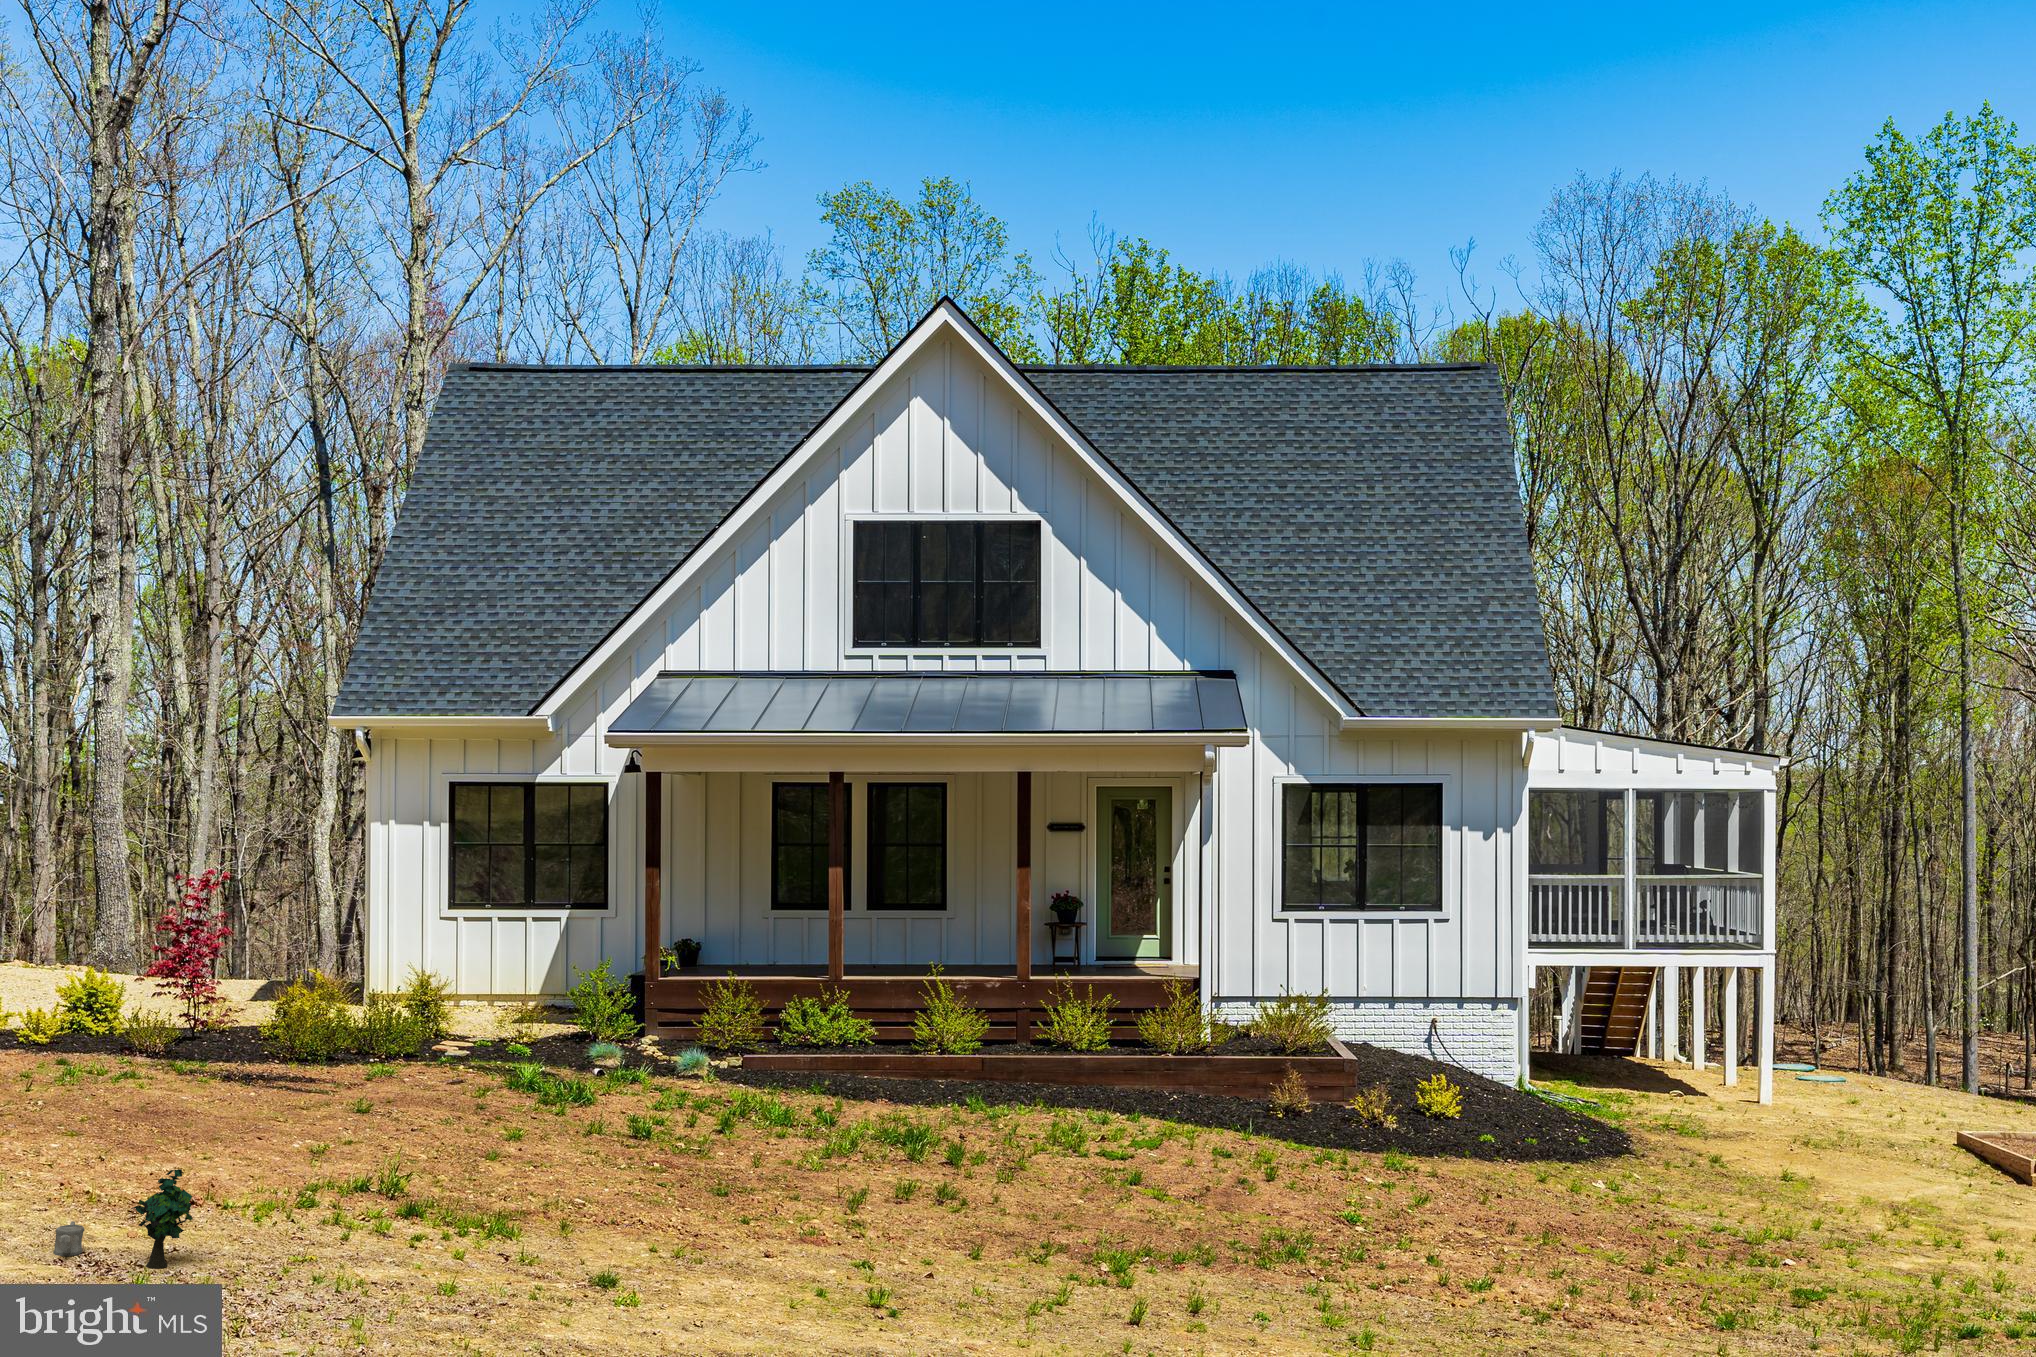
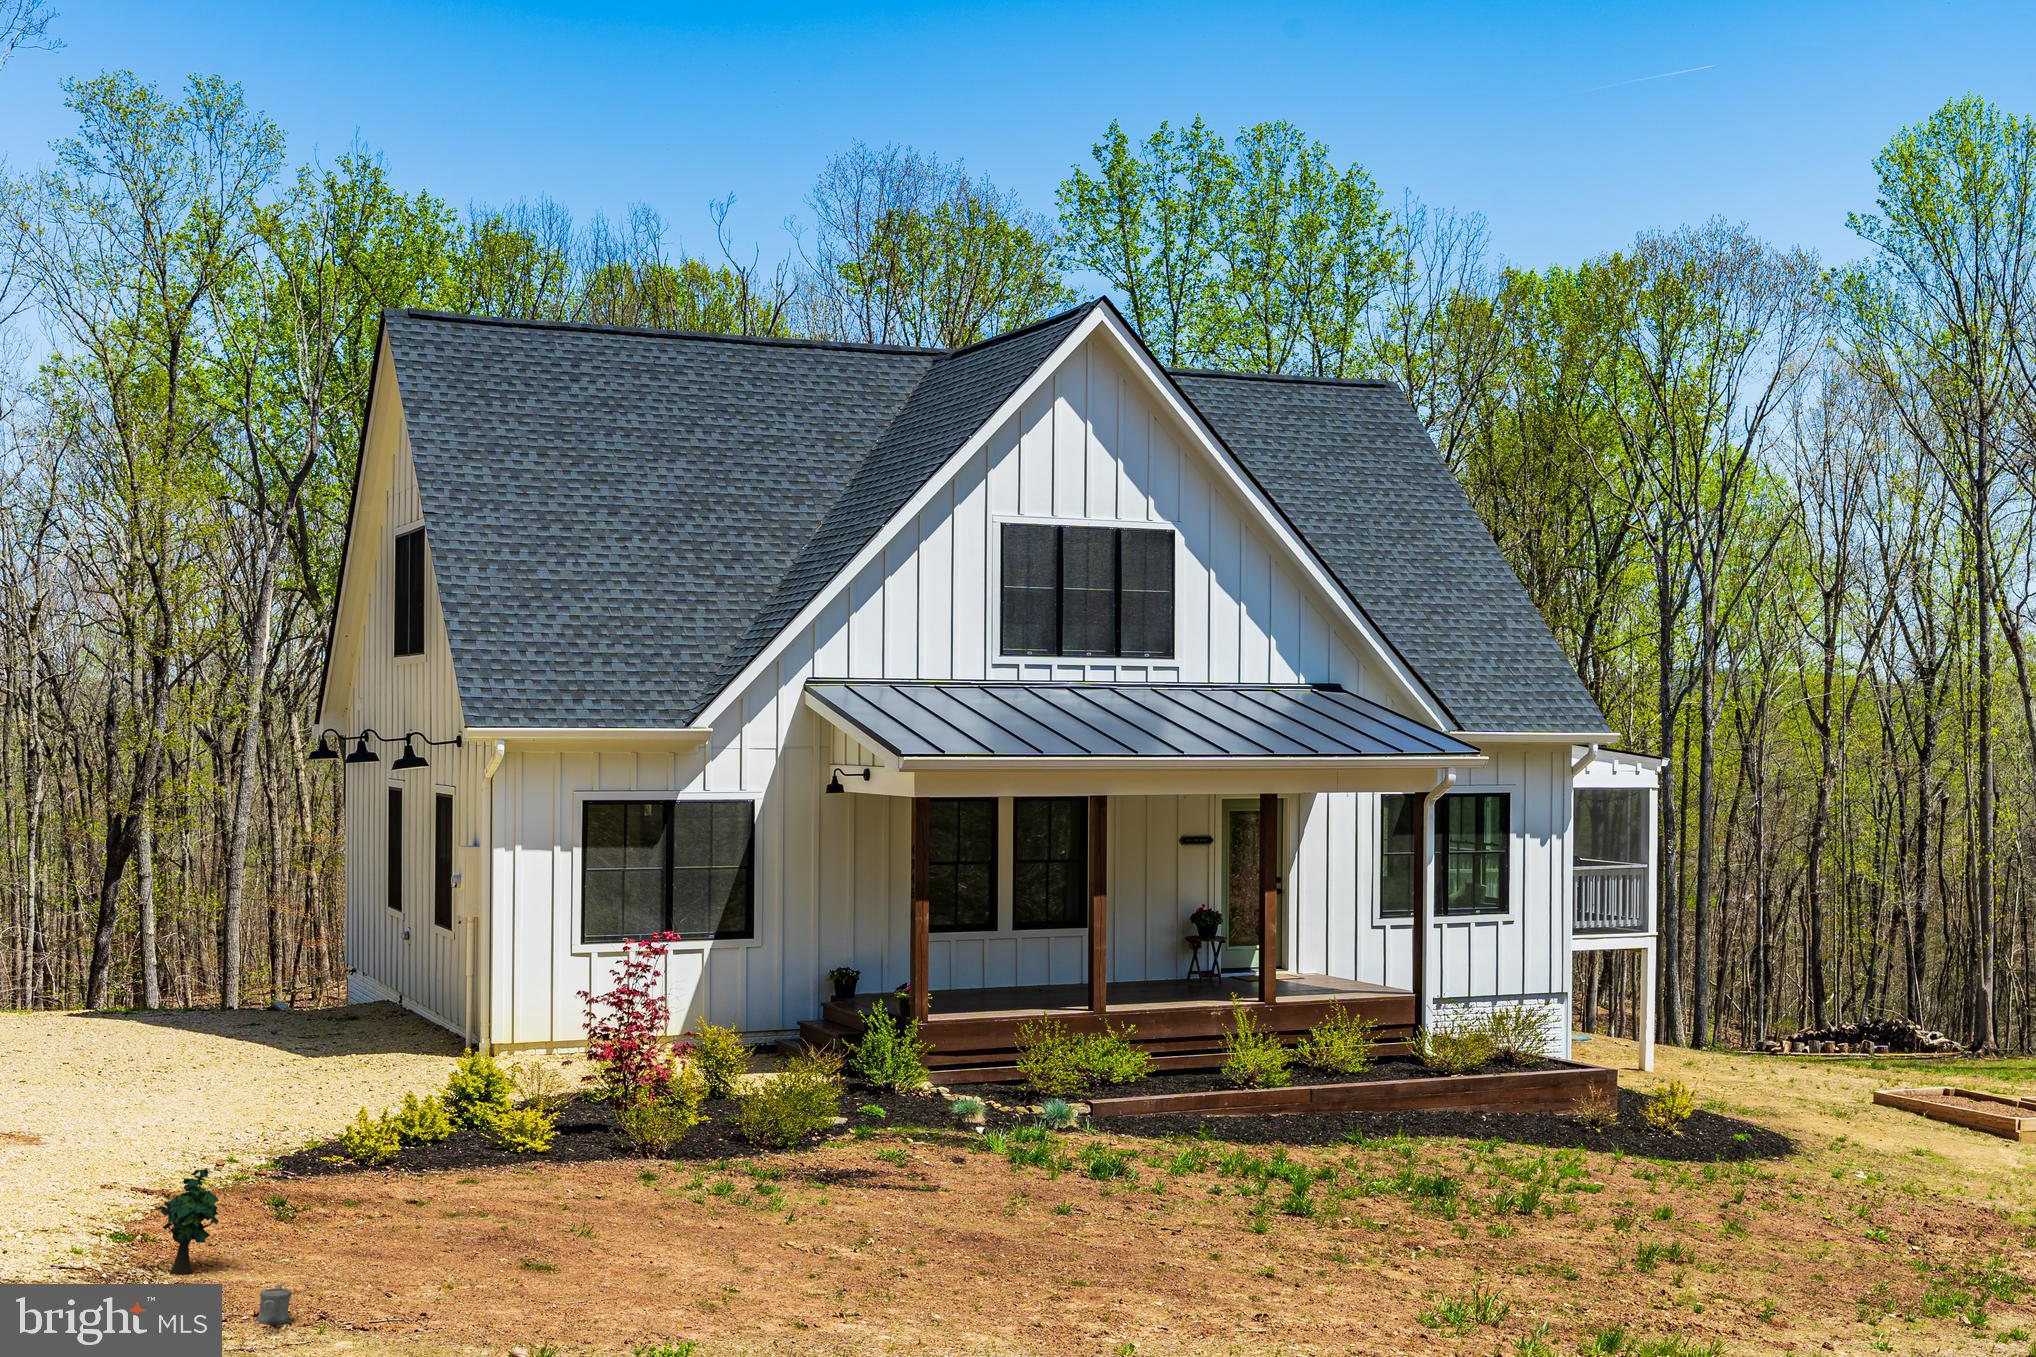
watering can: present [53,1221,85,1256] -> present [258,1285,292,1325]

